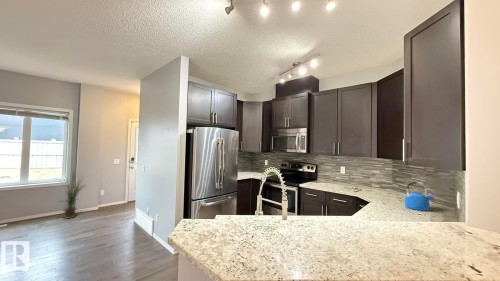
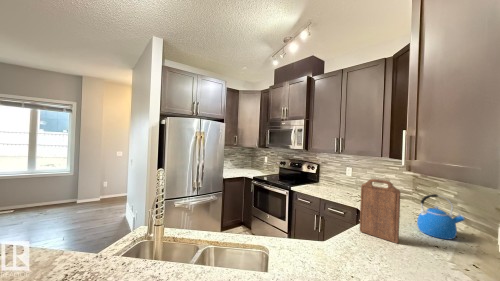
cutting board: none [370,173,398,215] -> present [360,179,400,243]
house plant: present [62,174,82,218] -> none [54,161,87,208]

